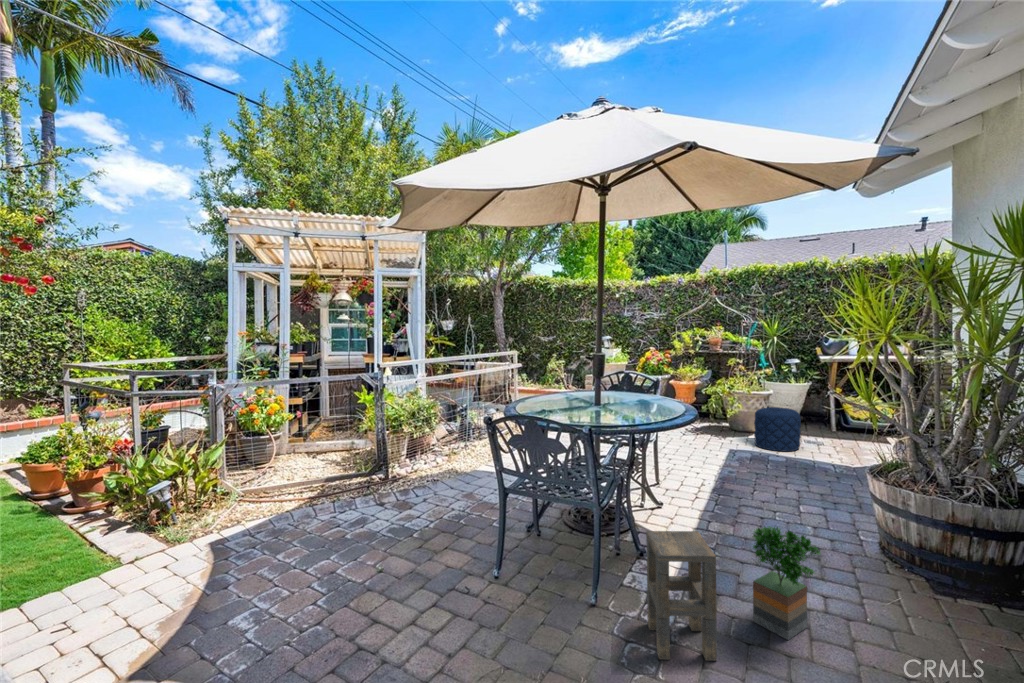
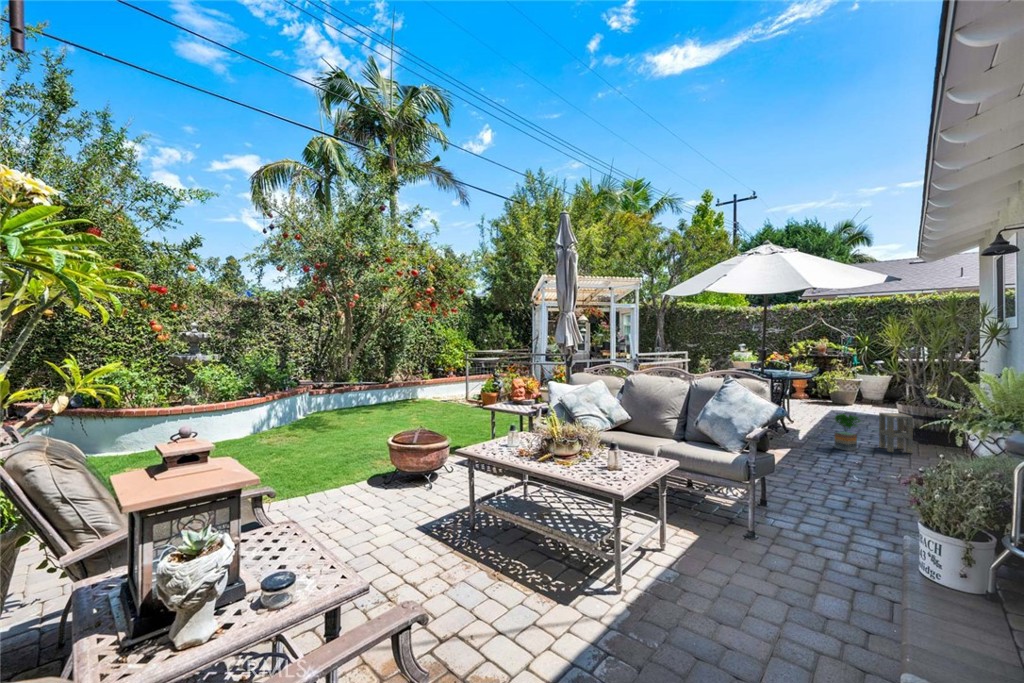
pouf: present [754,407,801,451] -> none [847,387,878,412]
side table: present [646,531,717,661] -> present [879,413,913,453]

